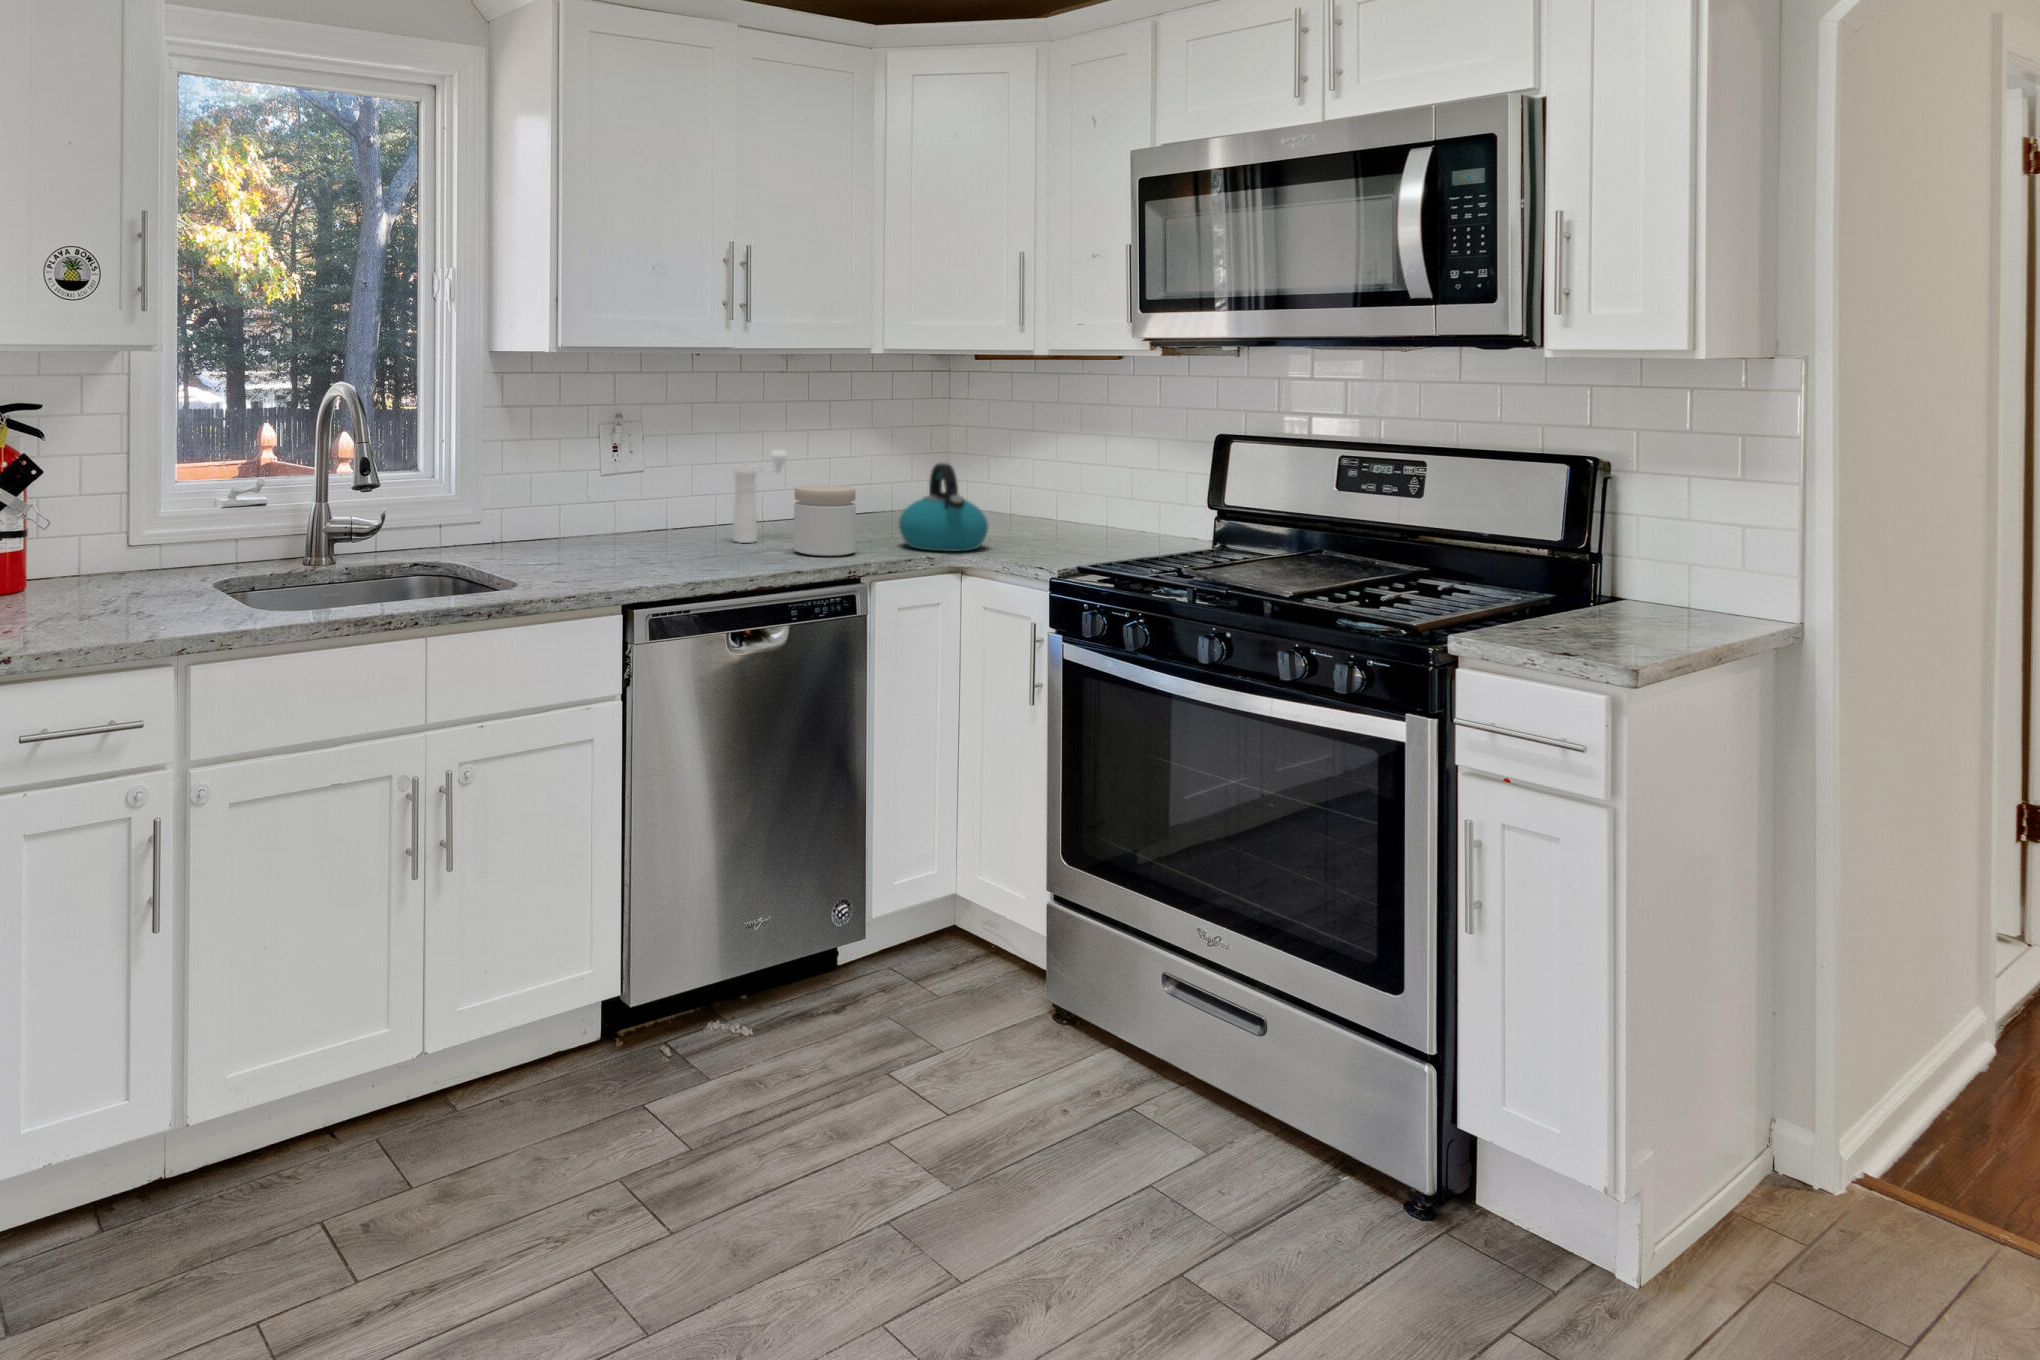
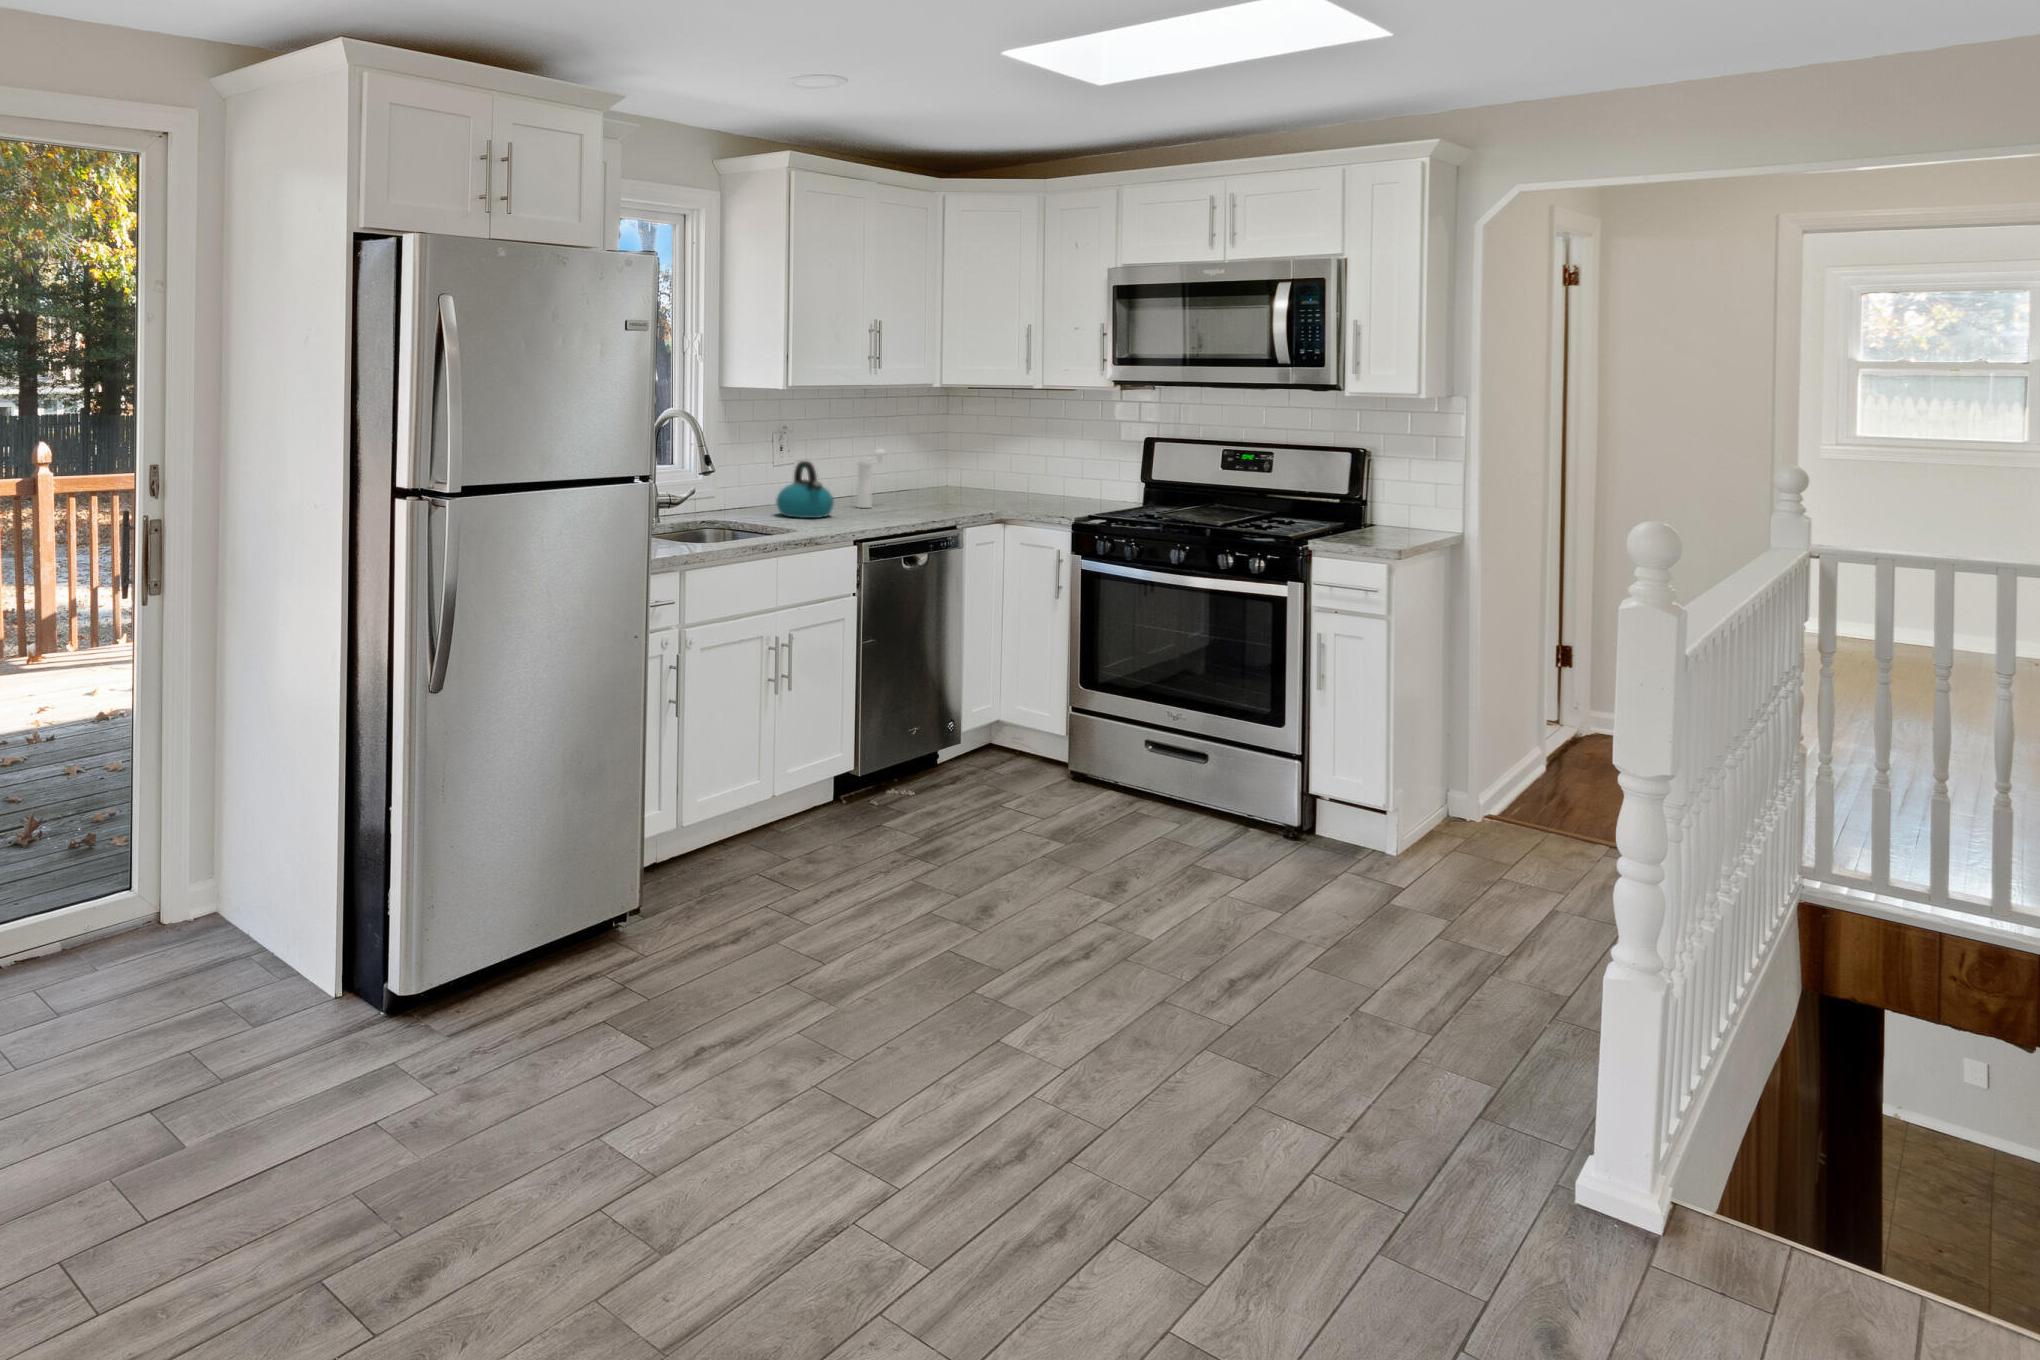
kettle: present [899,463,988,551] -> present [776,461,834,518]
jar: present [794,485,856,556] -> none [907,471,946,514]

